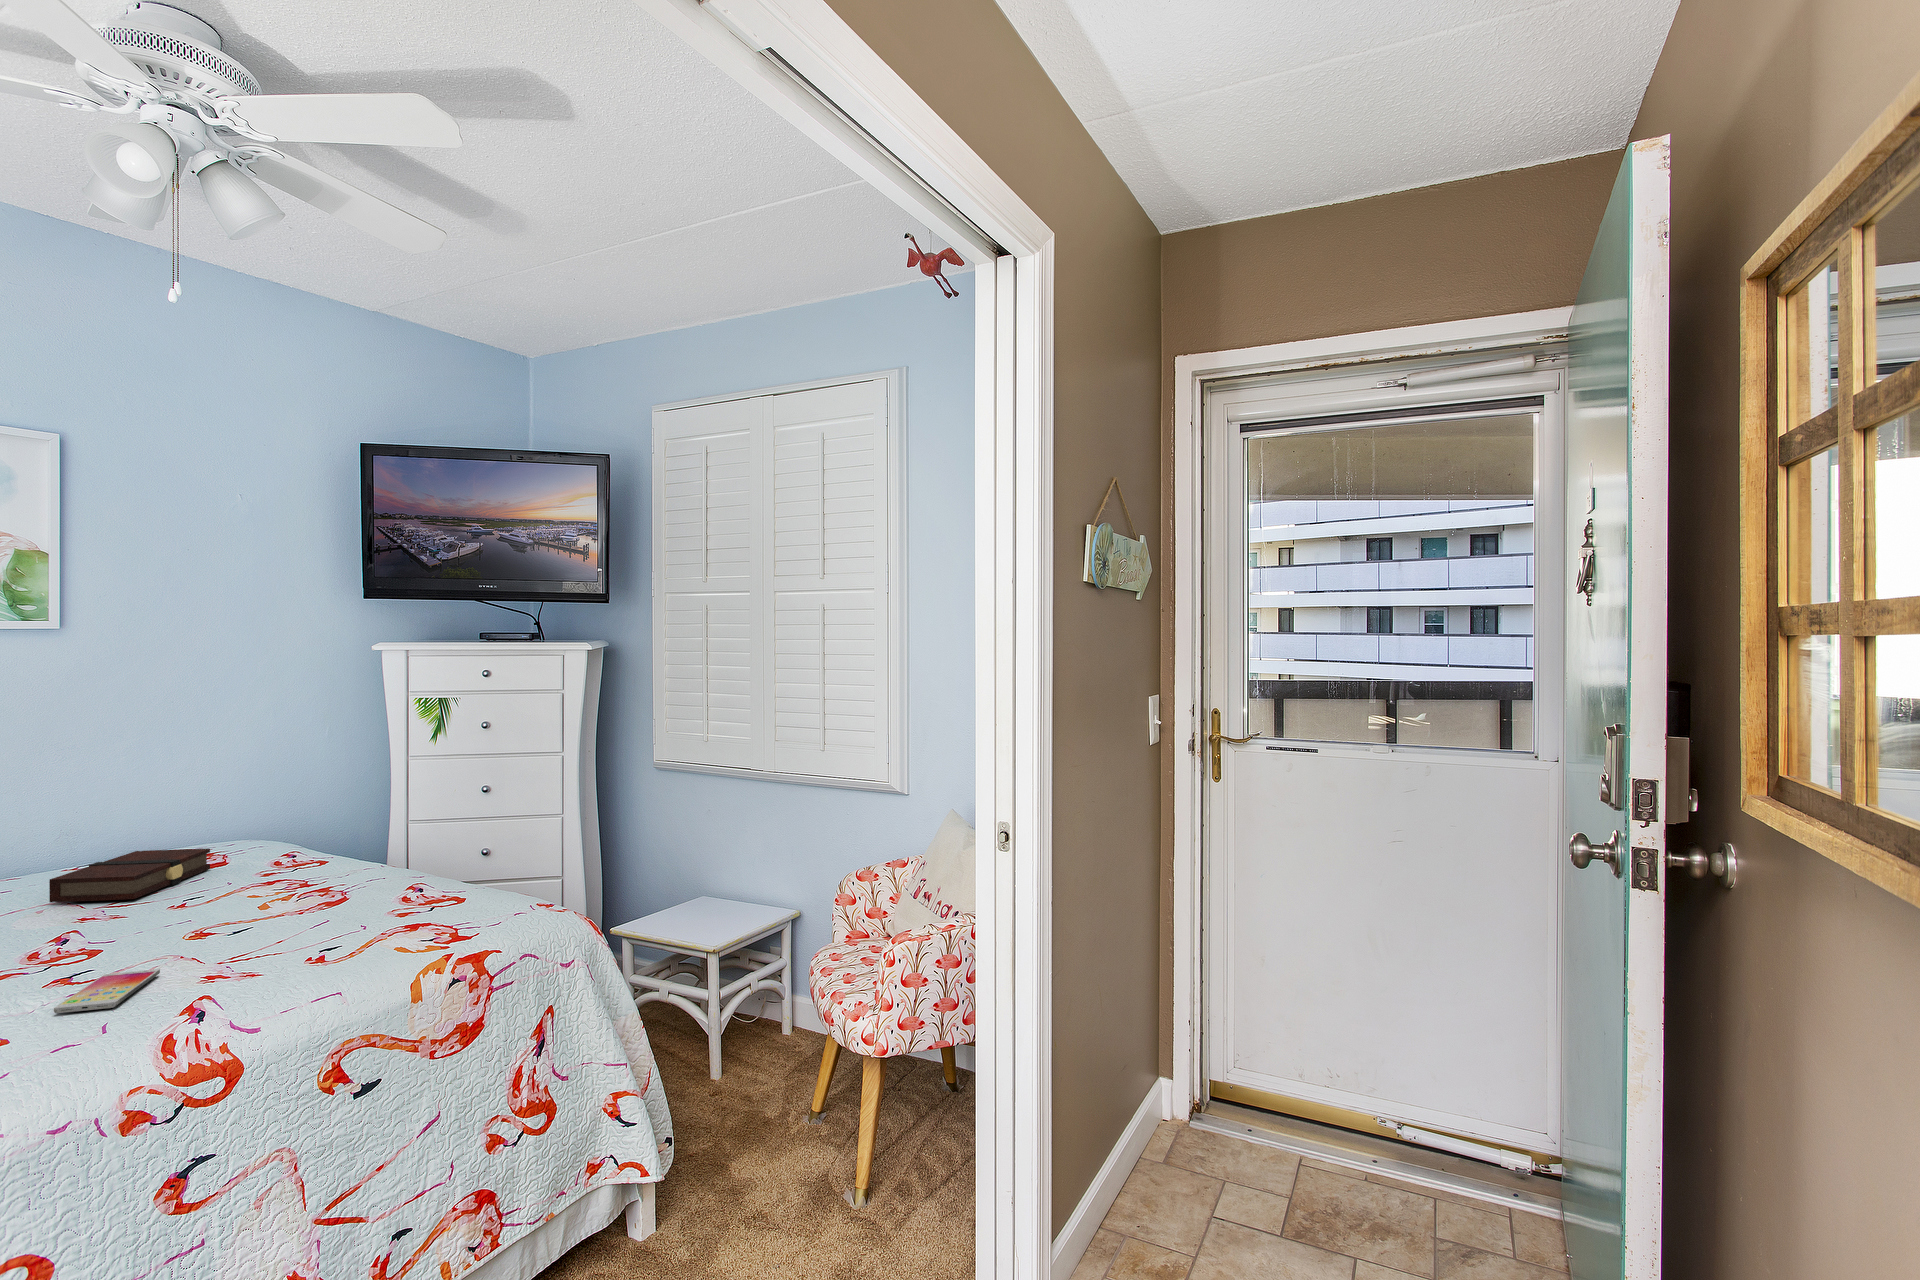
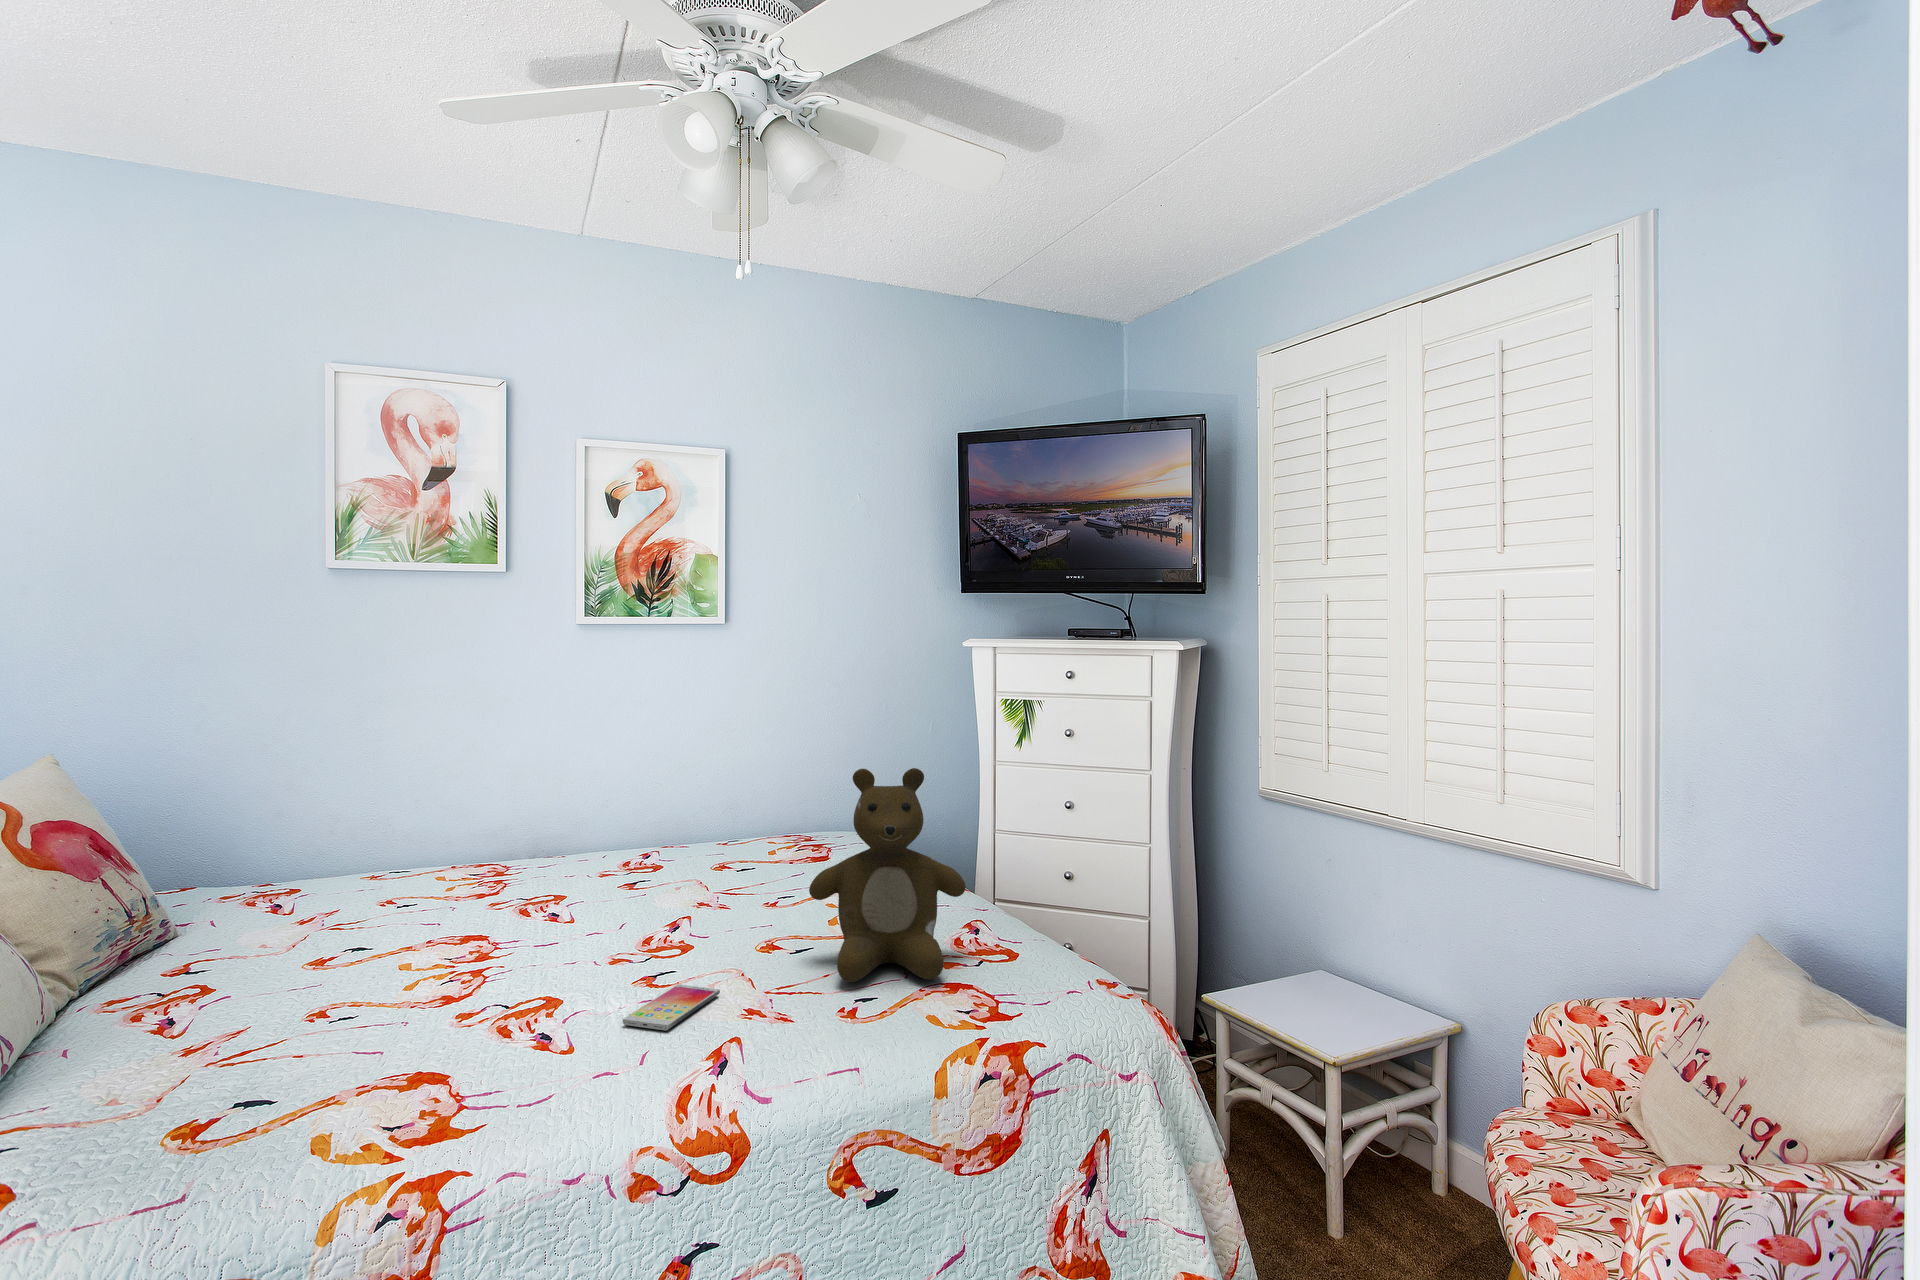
teddy bear: none [248,752,412,941] -> present [809,768,966,982]
book: present [49,849,210,902] -> none [686,840,813,893]

